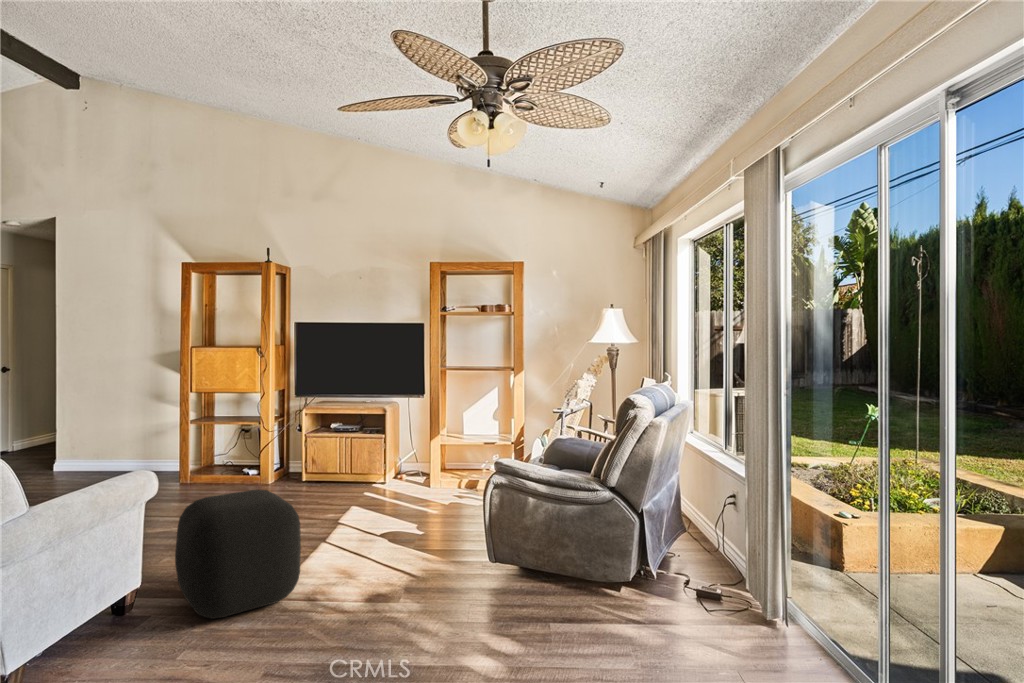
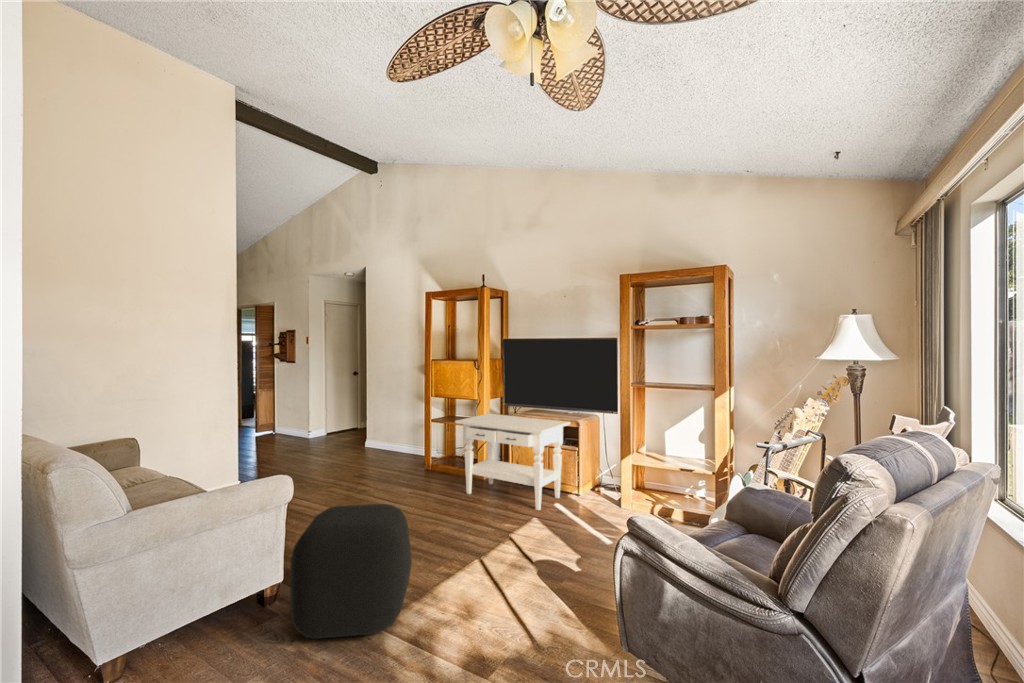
side table: none [246,408,377,500] -> present [455,414,570,510]

